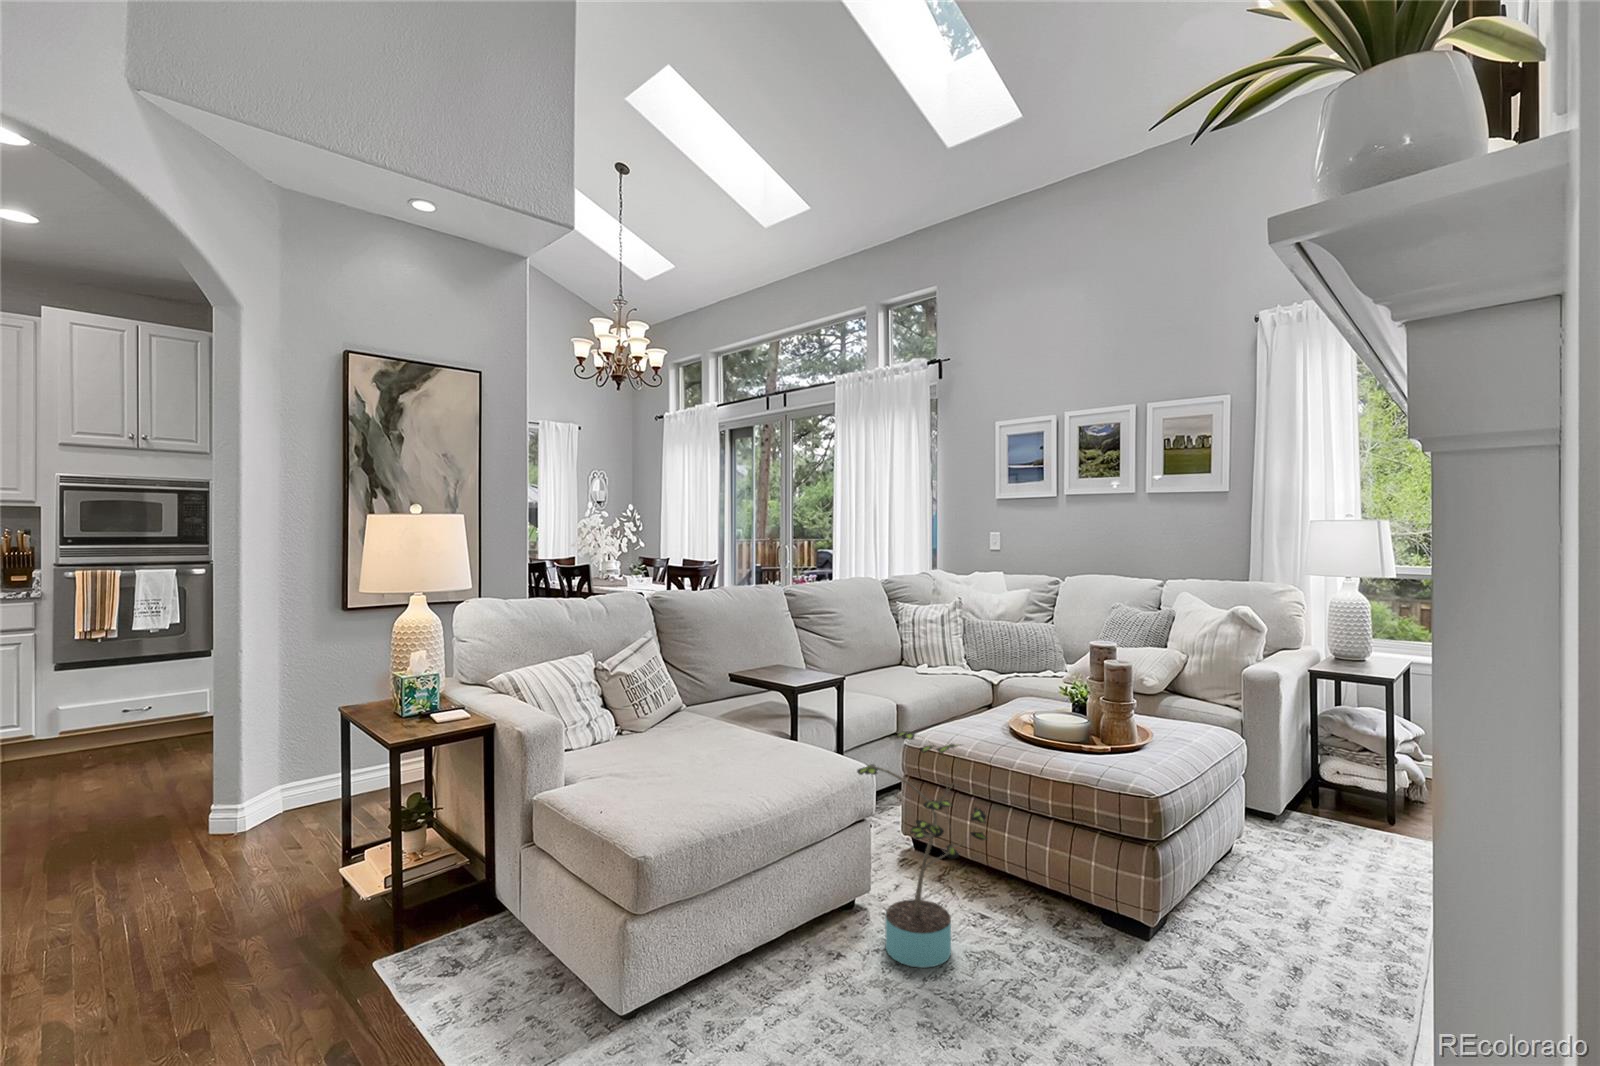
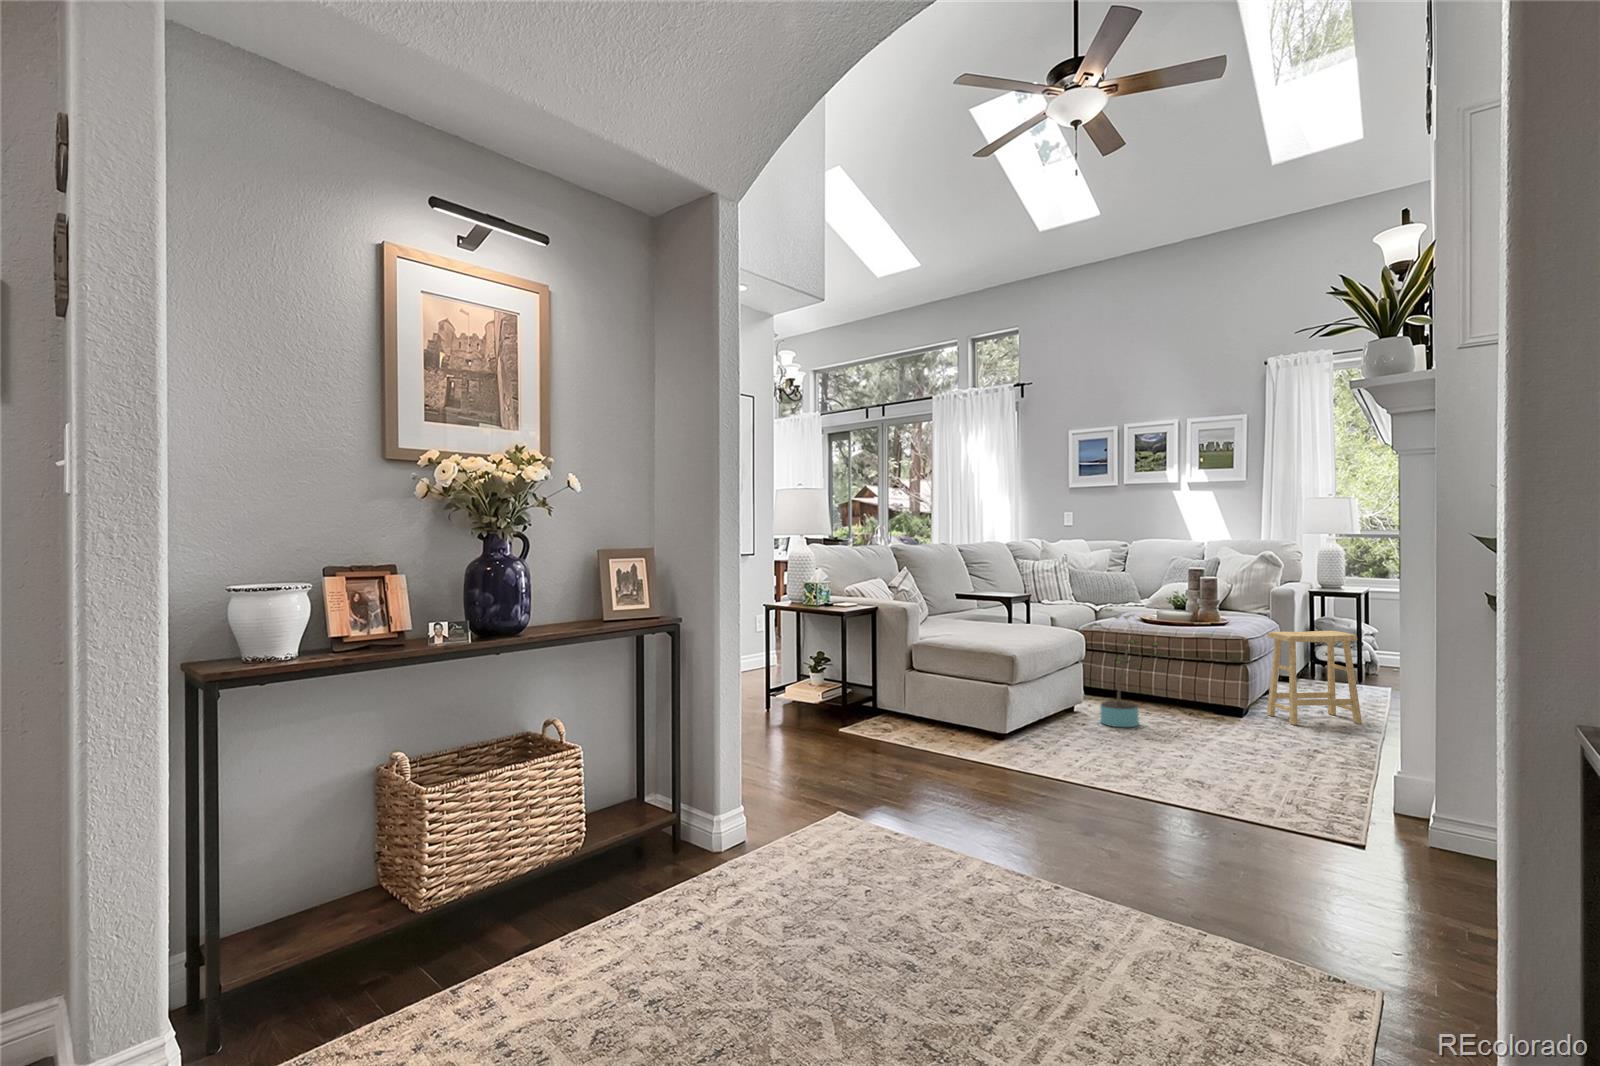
footstool: none [1204,785,1384,988] -> present [1267,631,1362,725]

